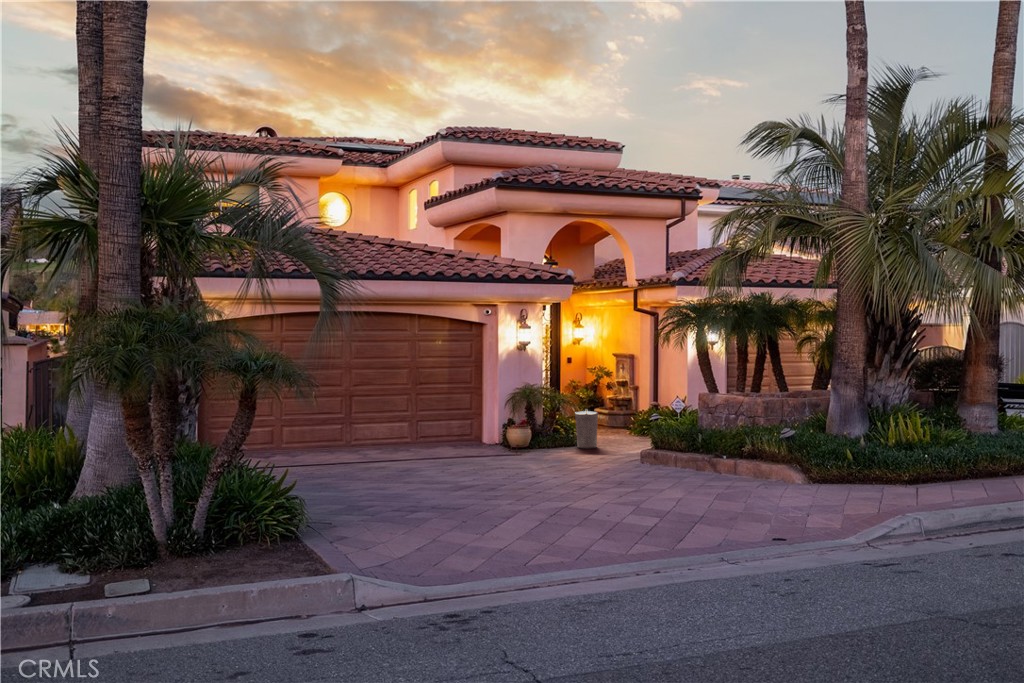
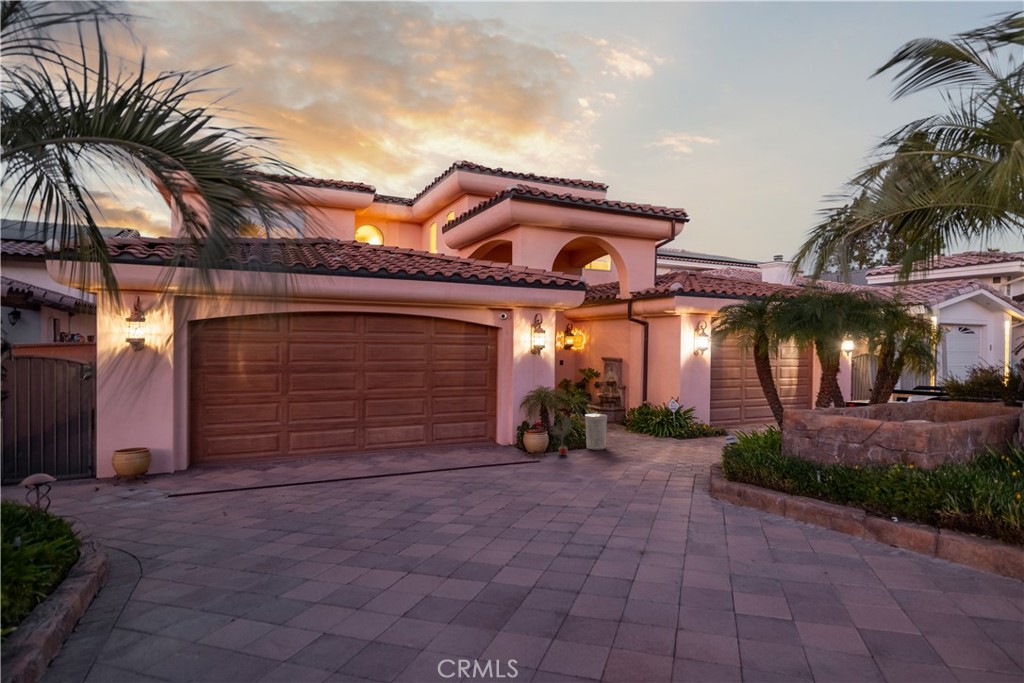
potted tree: none [535,409,561,452] -> present [550,413,574,455]

